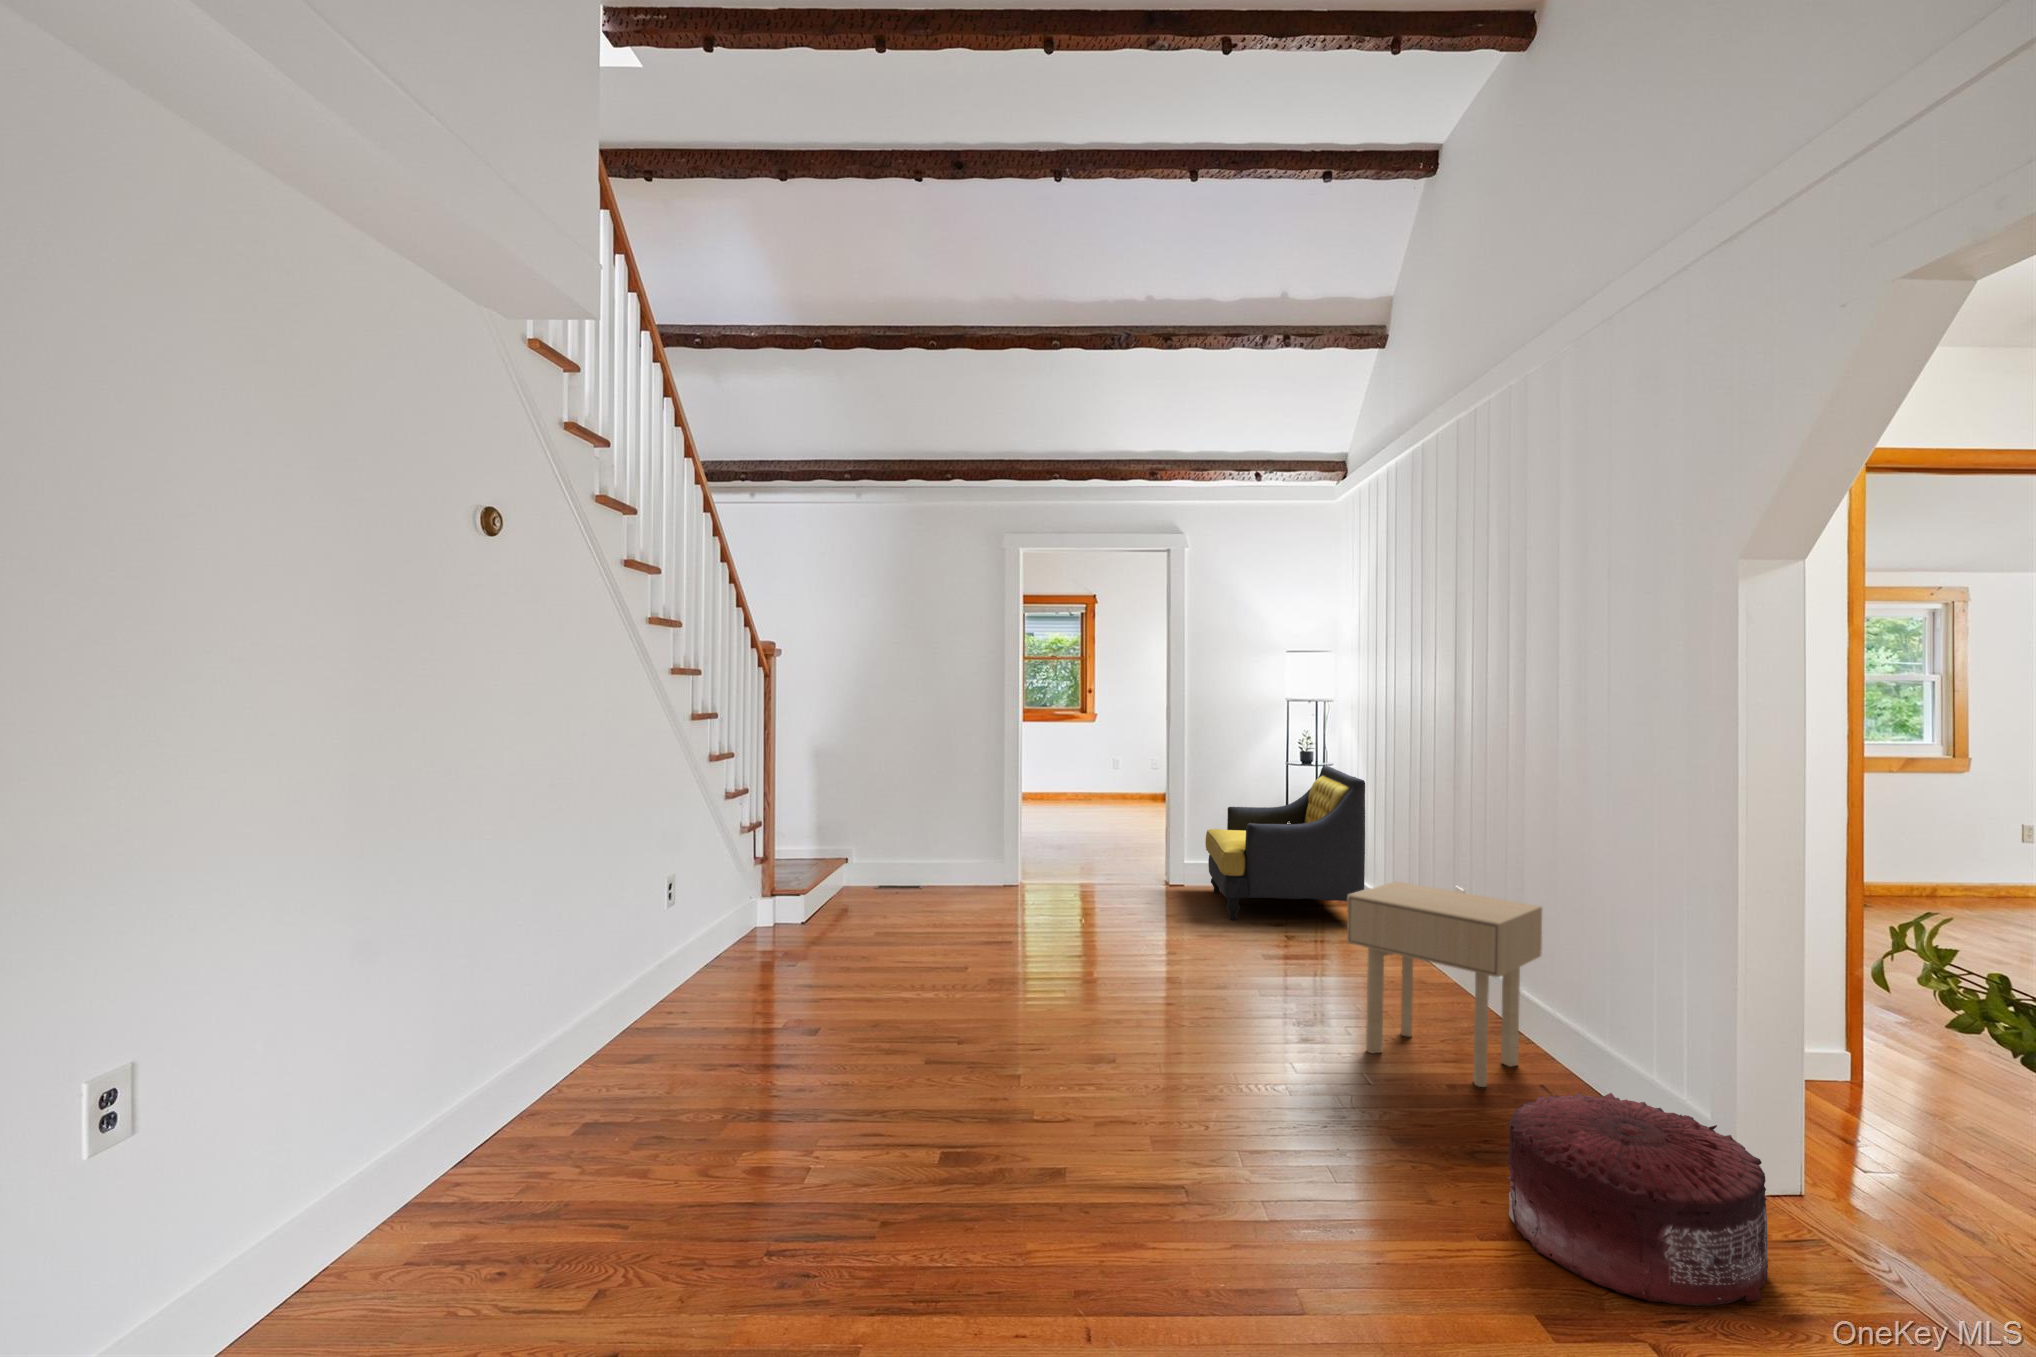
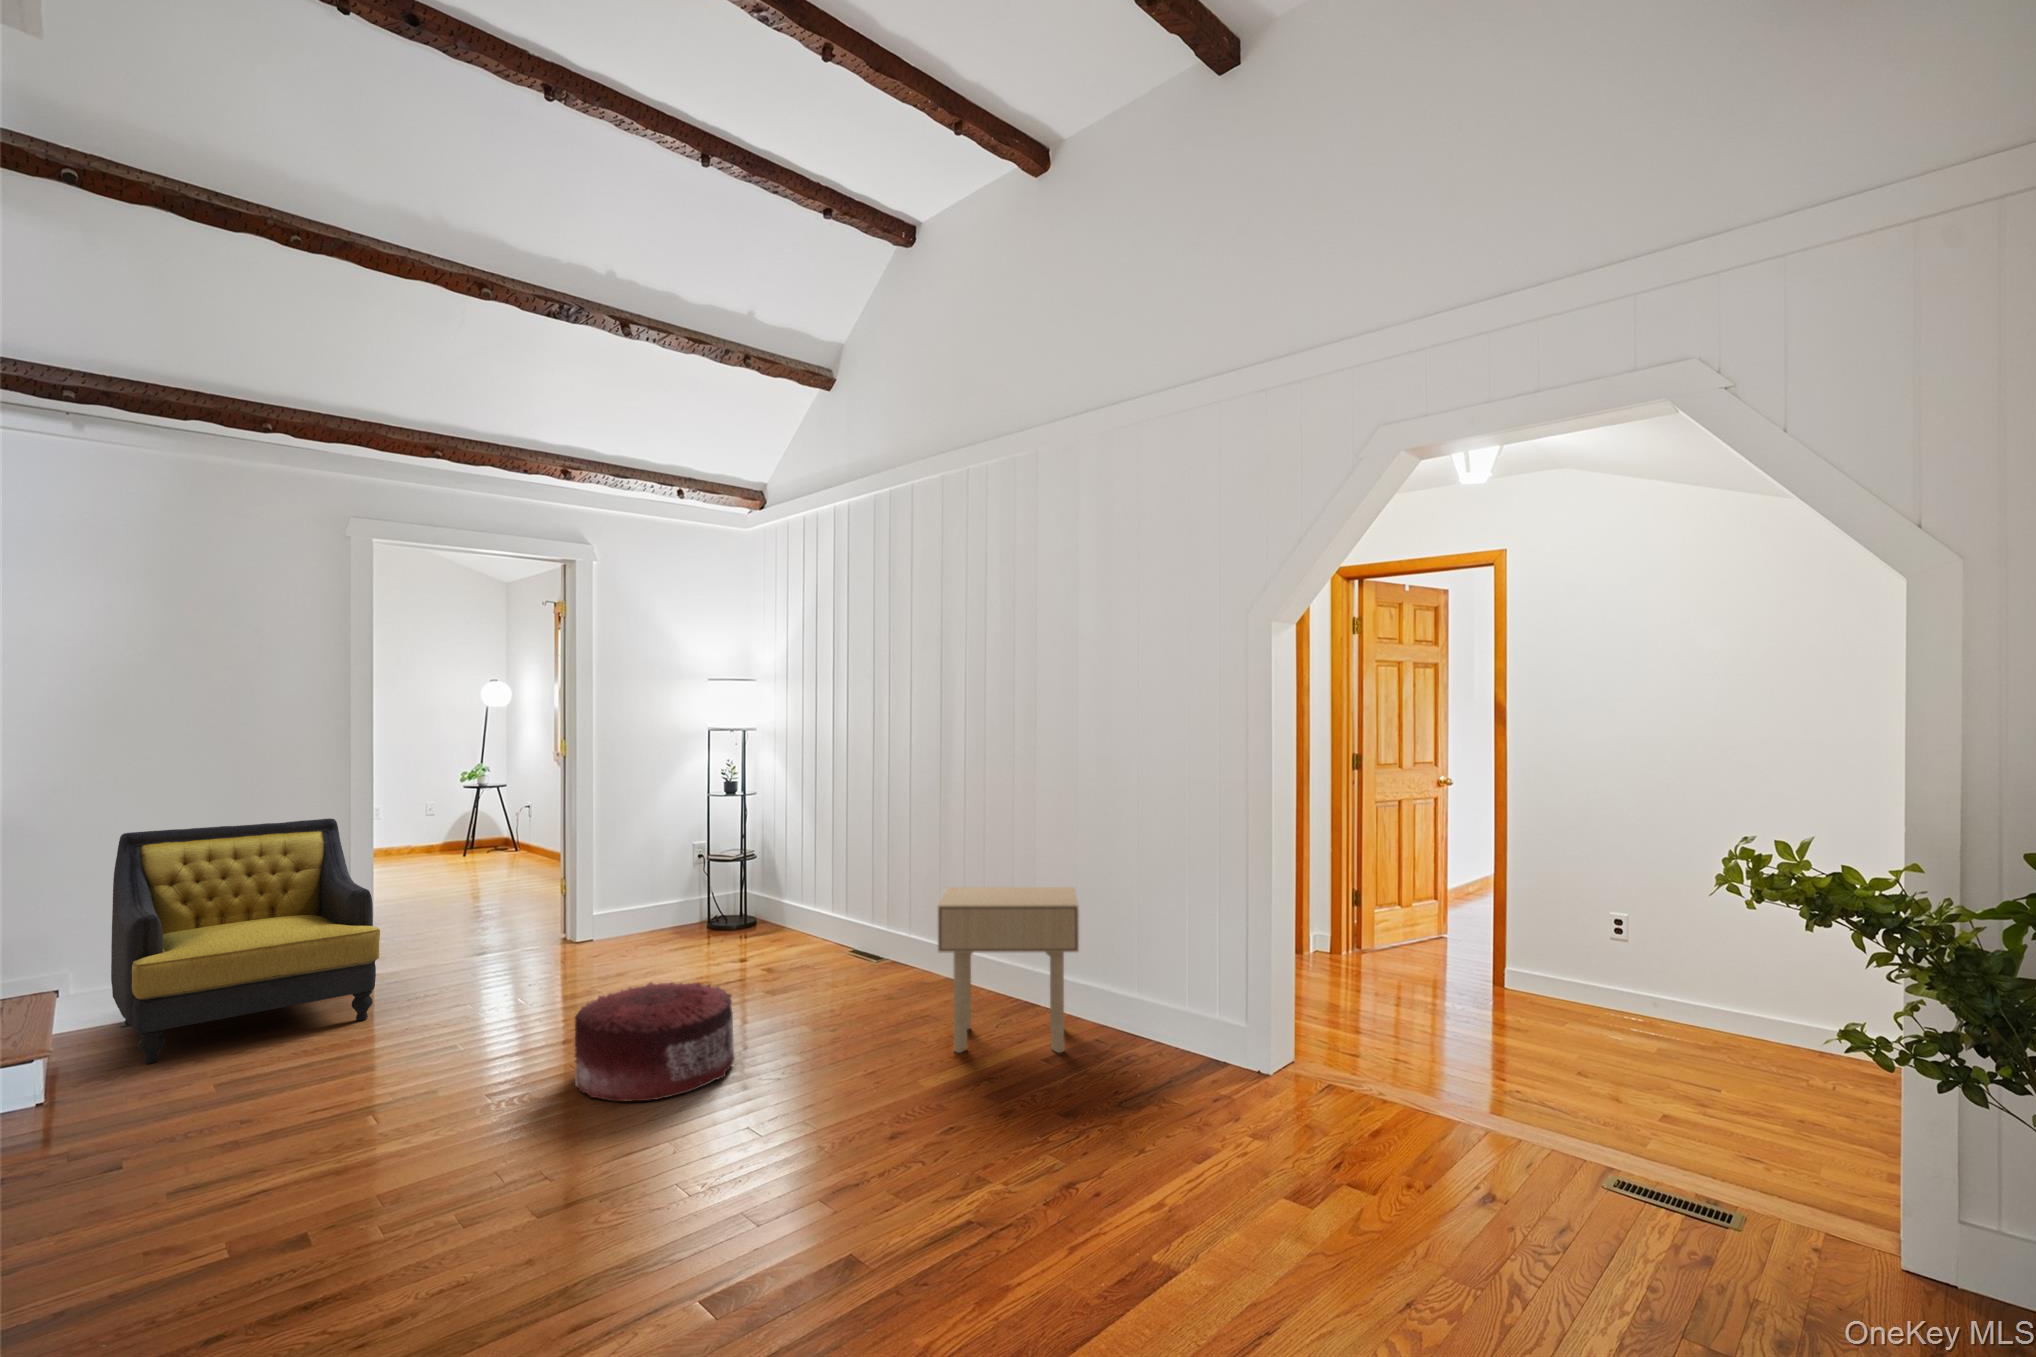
armchair: present [1205,766,1365,920] -> present [111,818,380,1064]
pouf: present [1507,1093,1768,1306] -> present [574,982,735,1101]

